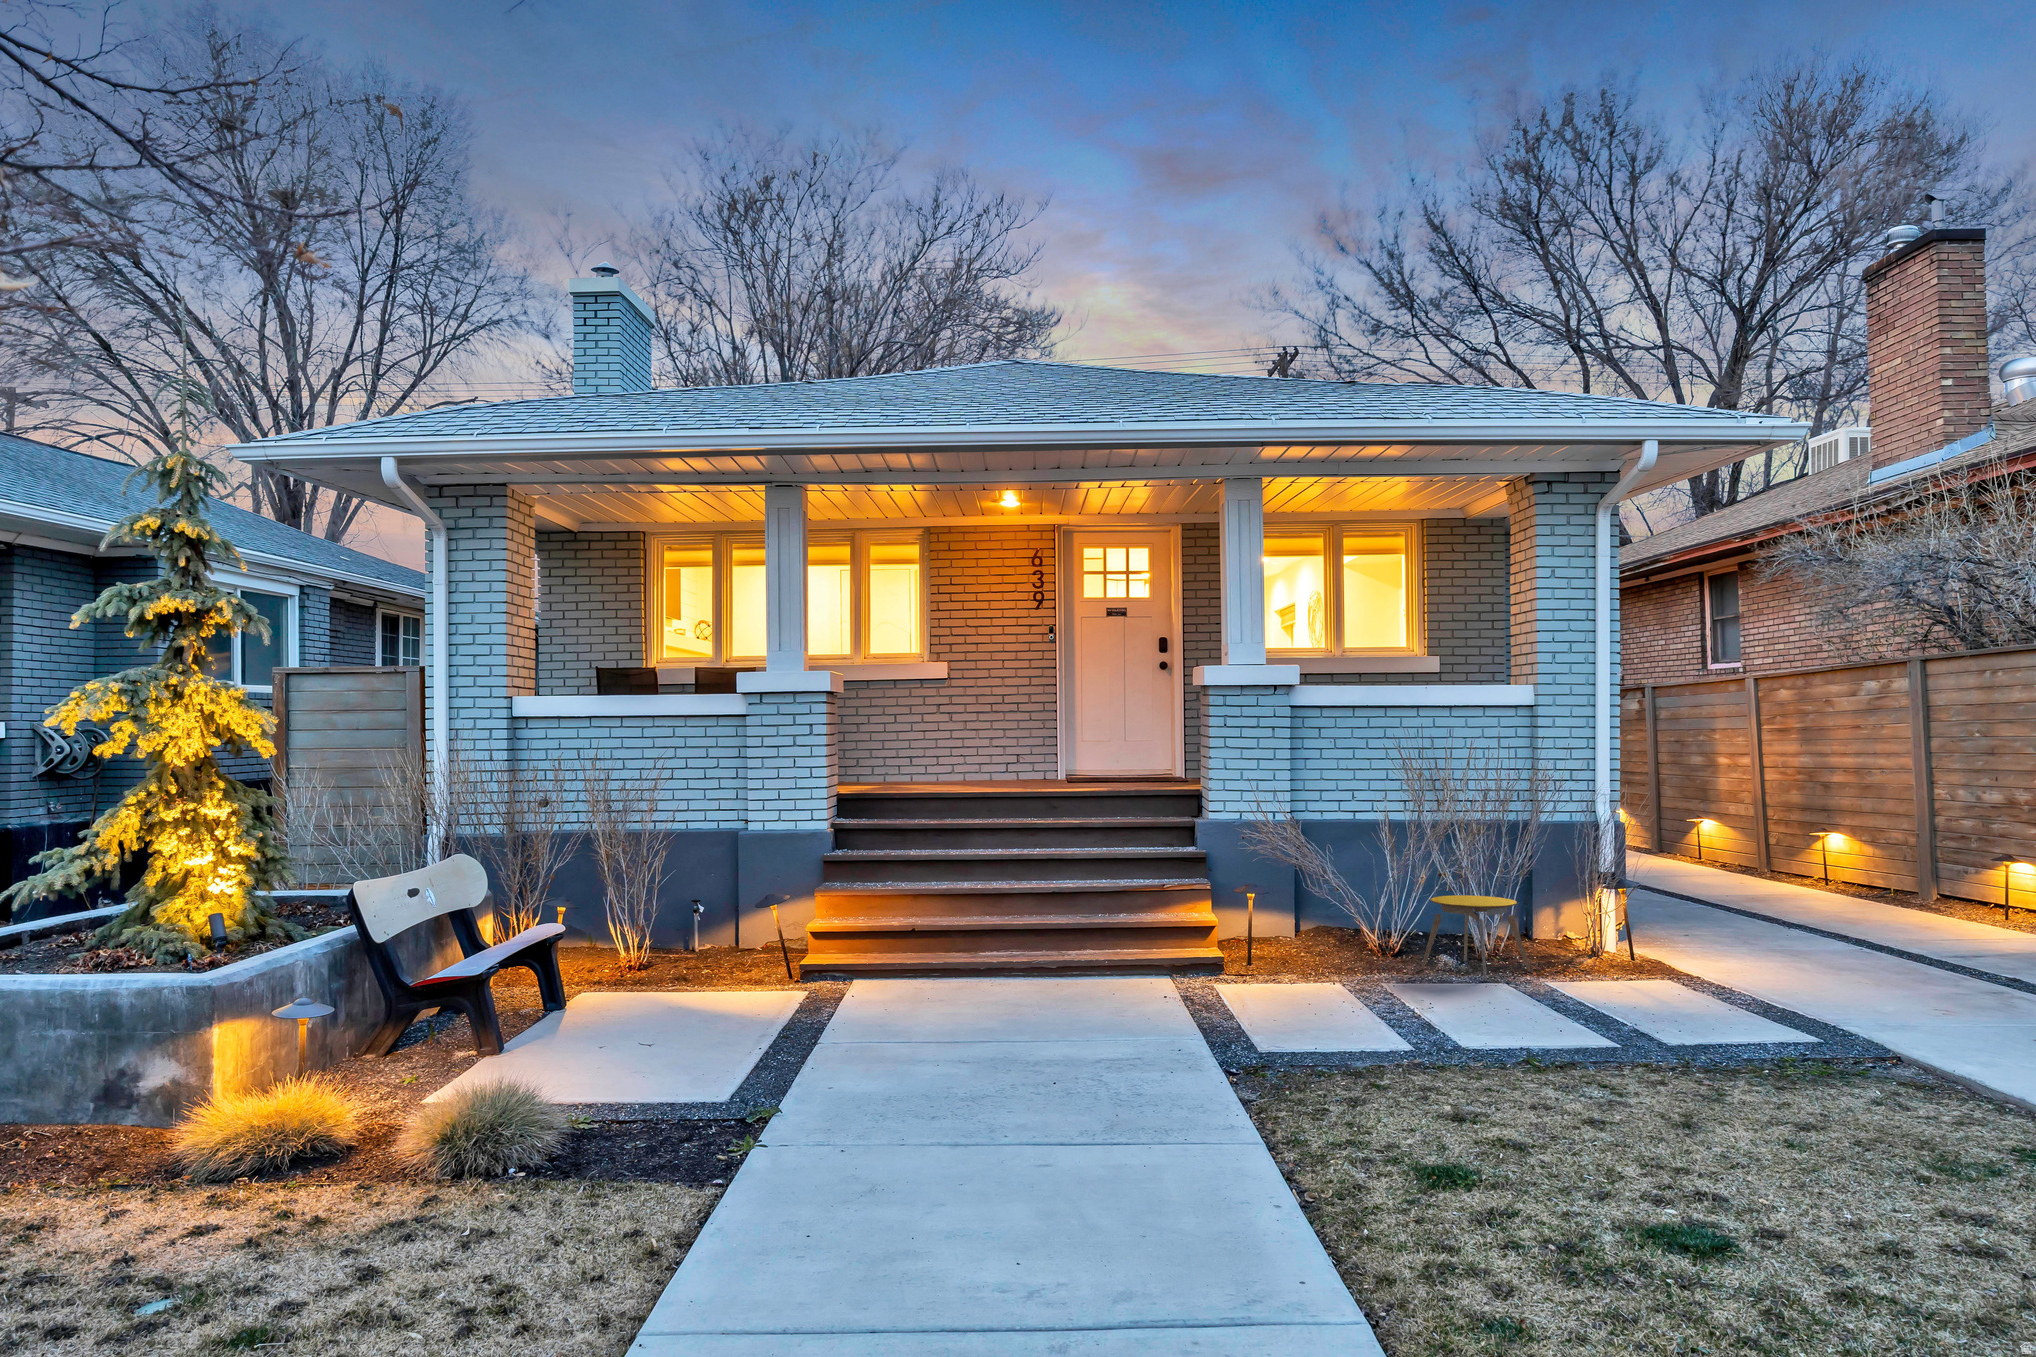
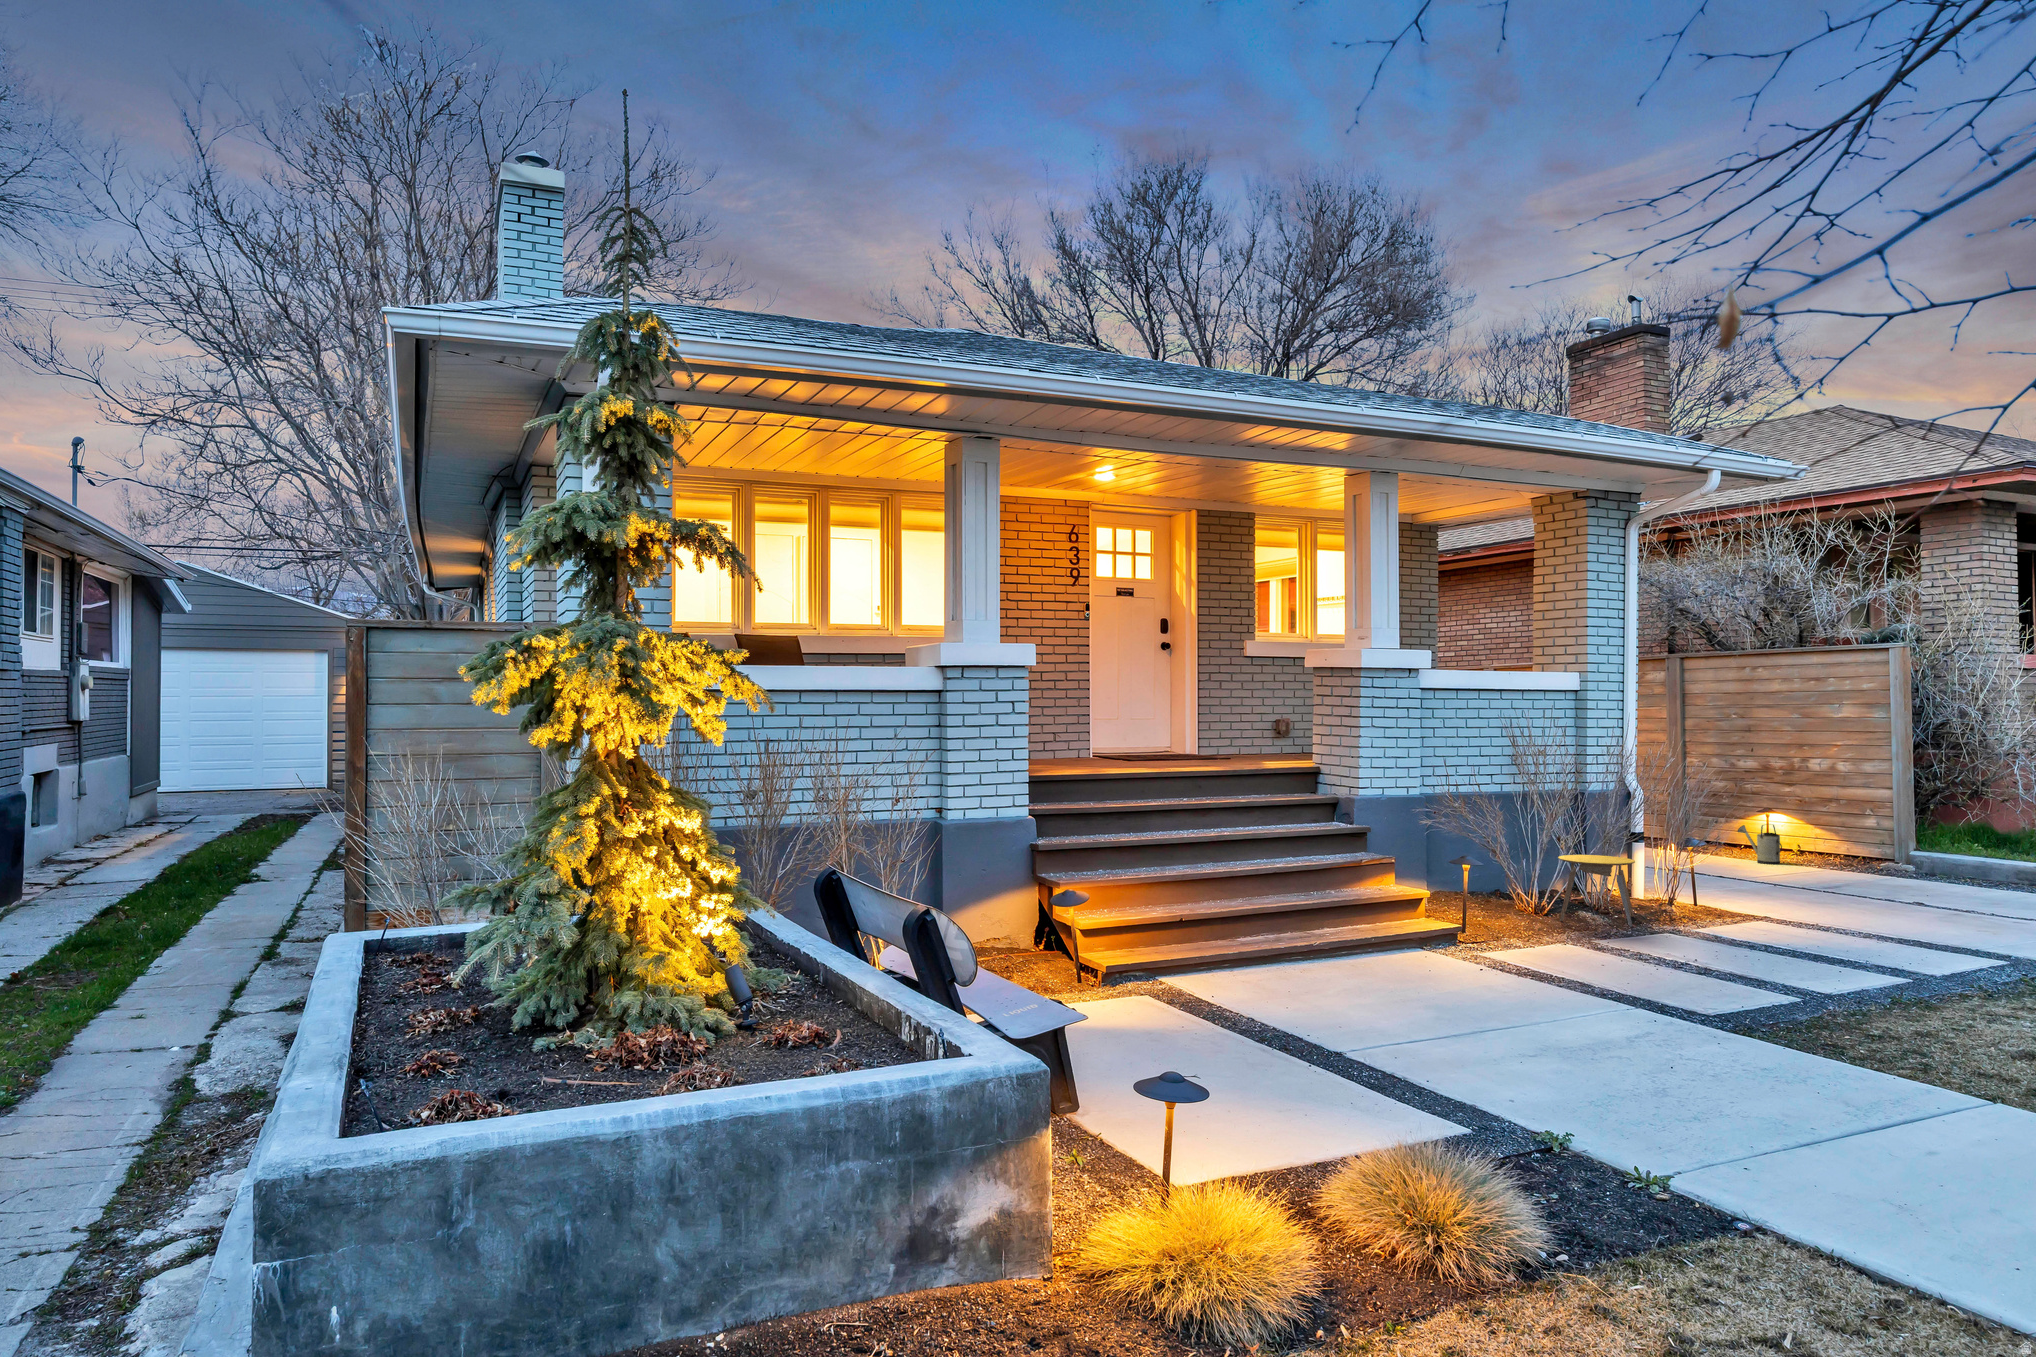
watering can: none [1959,879,2010,933] -> present [1738,825,1782,864]

